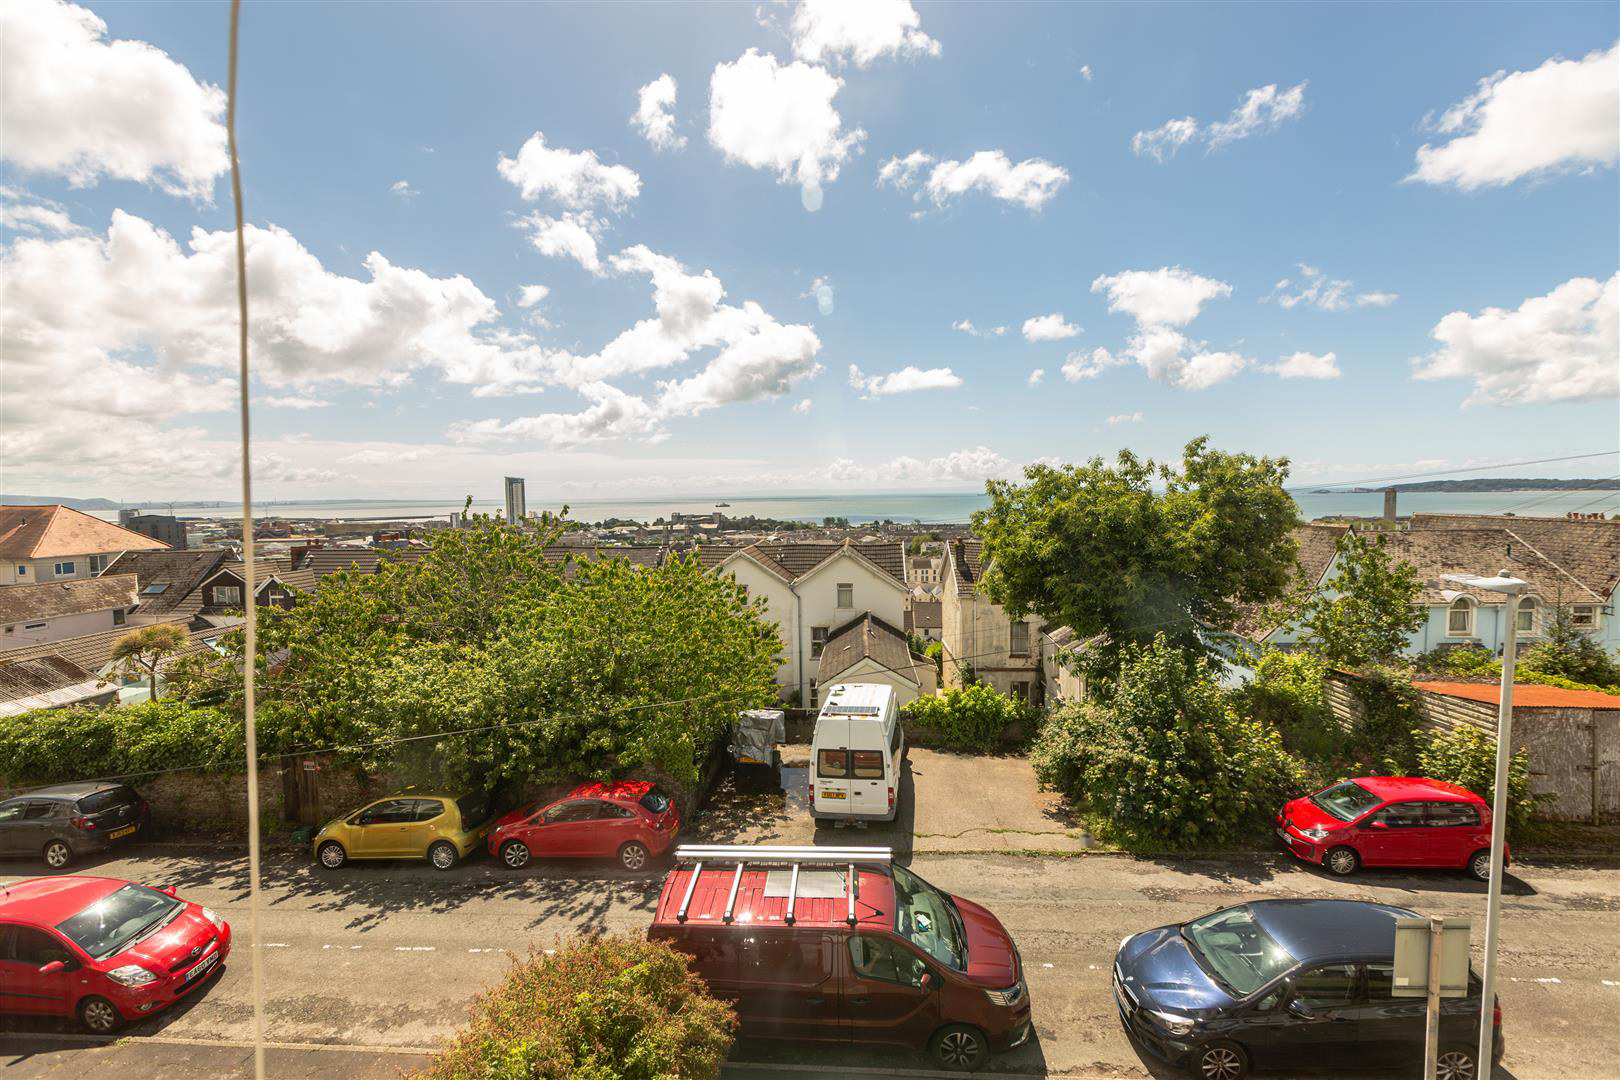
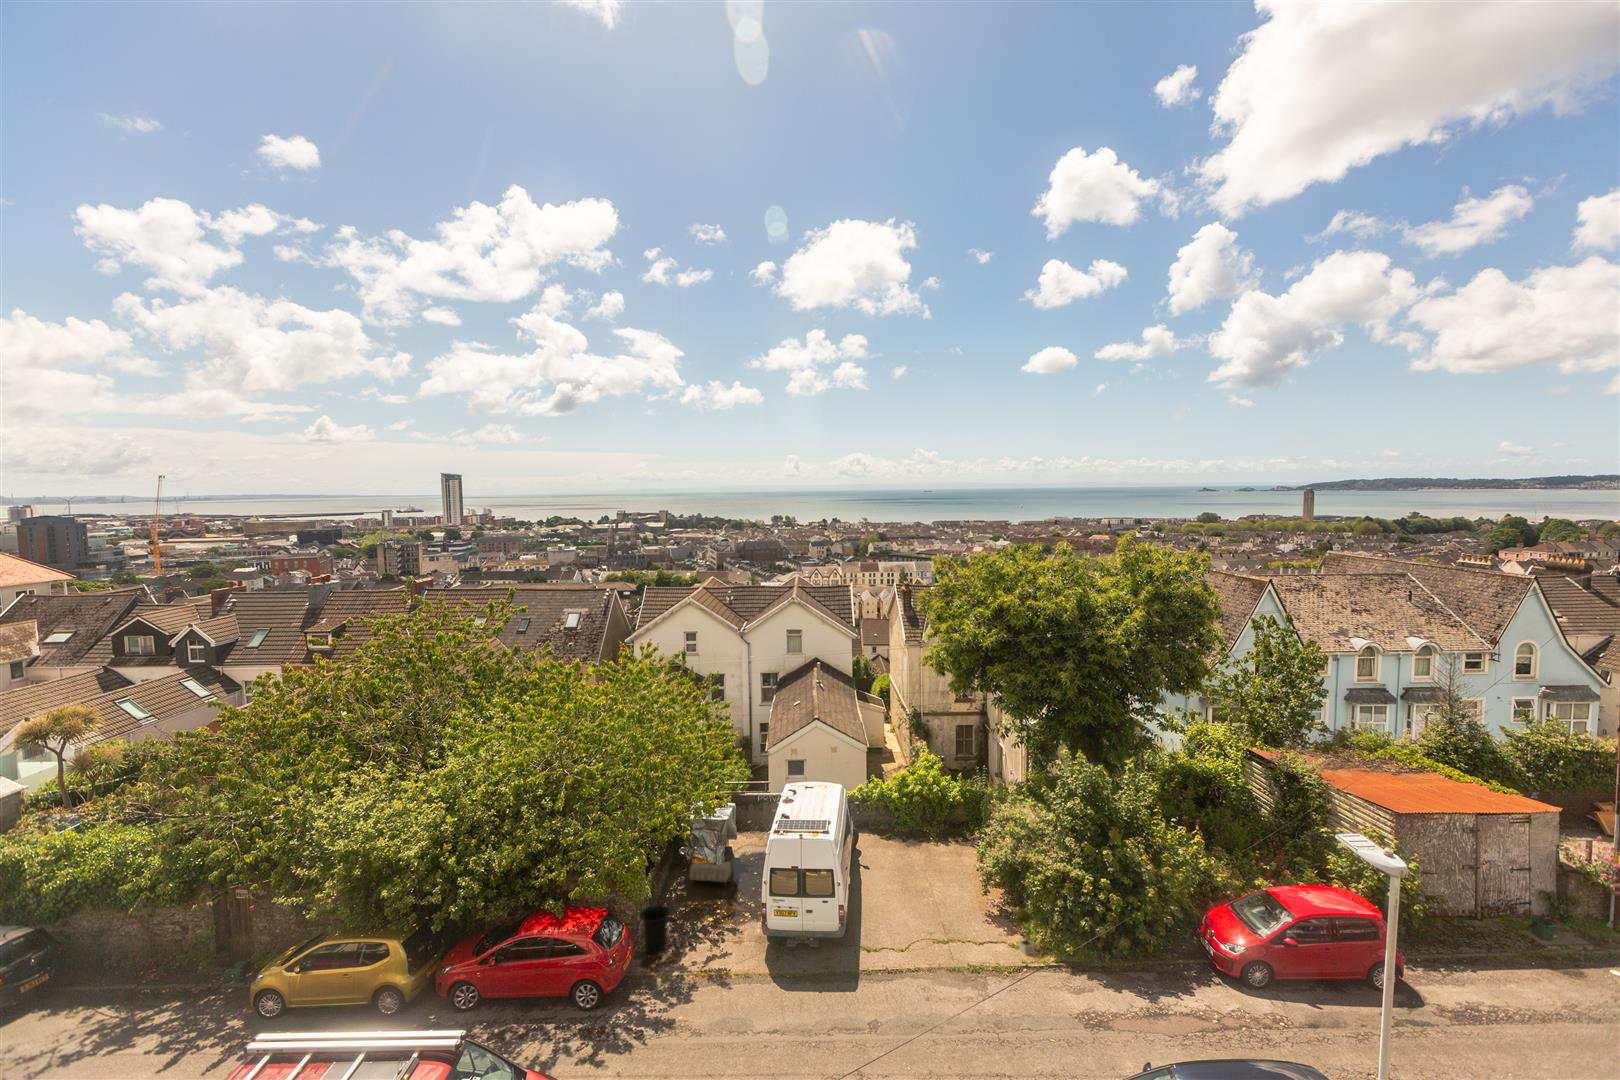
bench: none [739,767,781,793] -> present [690,861,731,886]
trash can: none [688,791,719,836] -> present [640,906,670,954]

